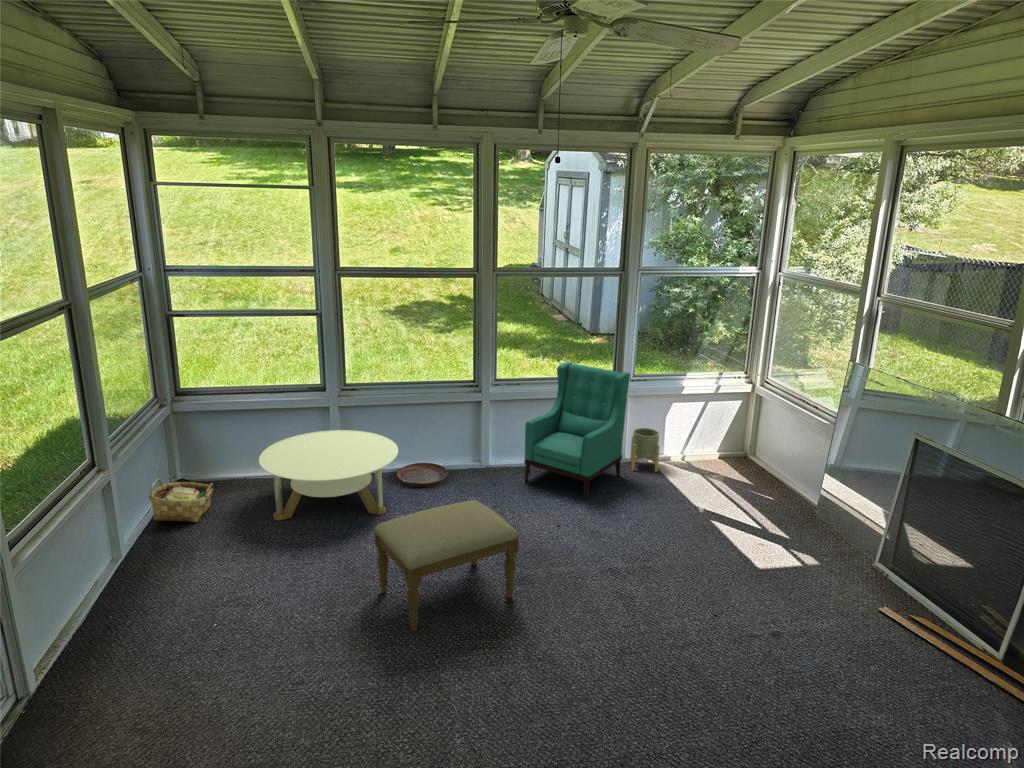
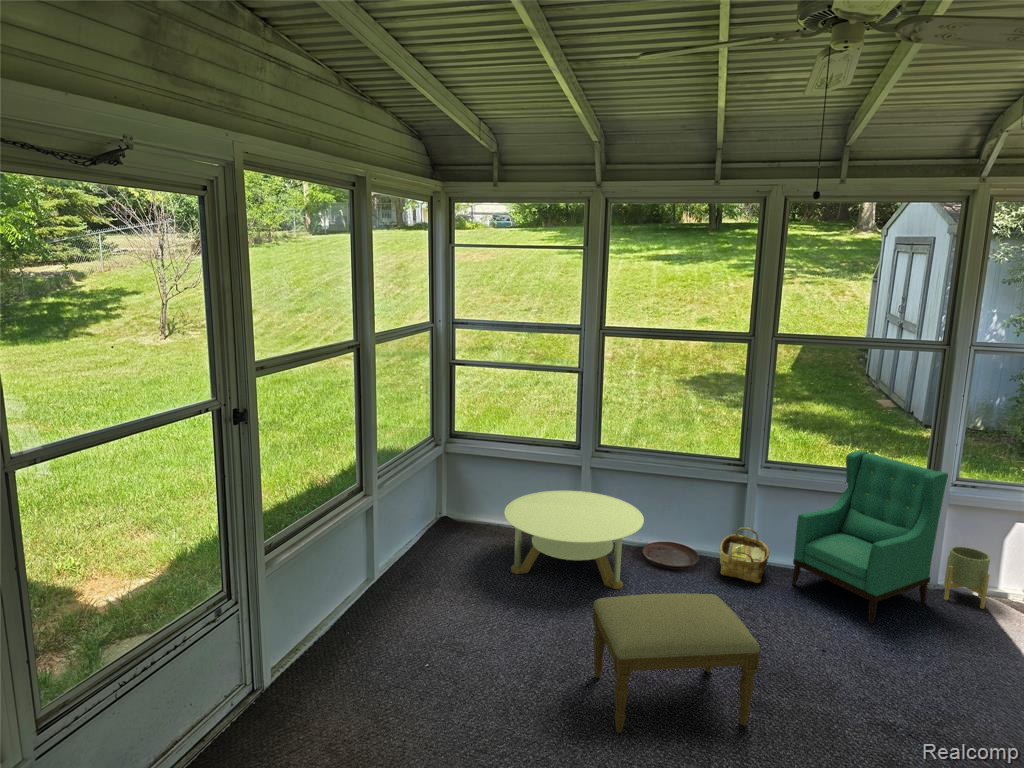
woven basket: present [149,479,213,522] -> present [720,527,769,583]

